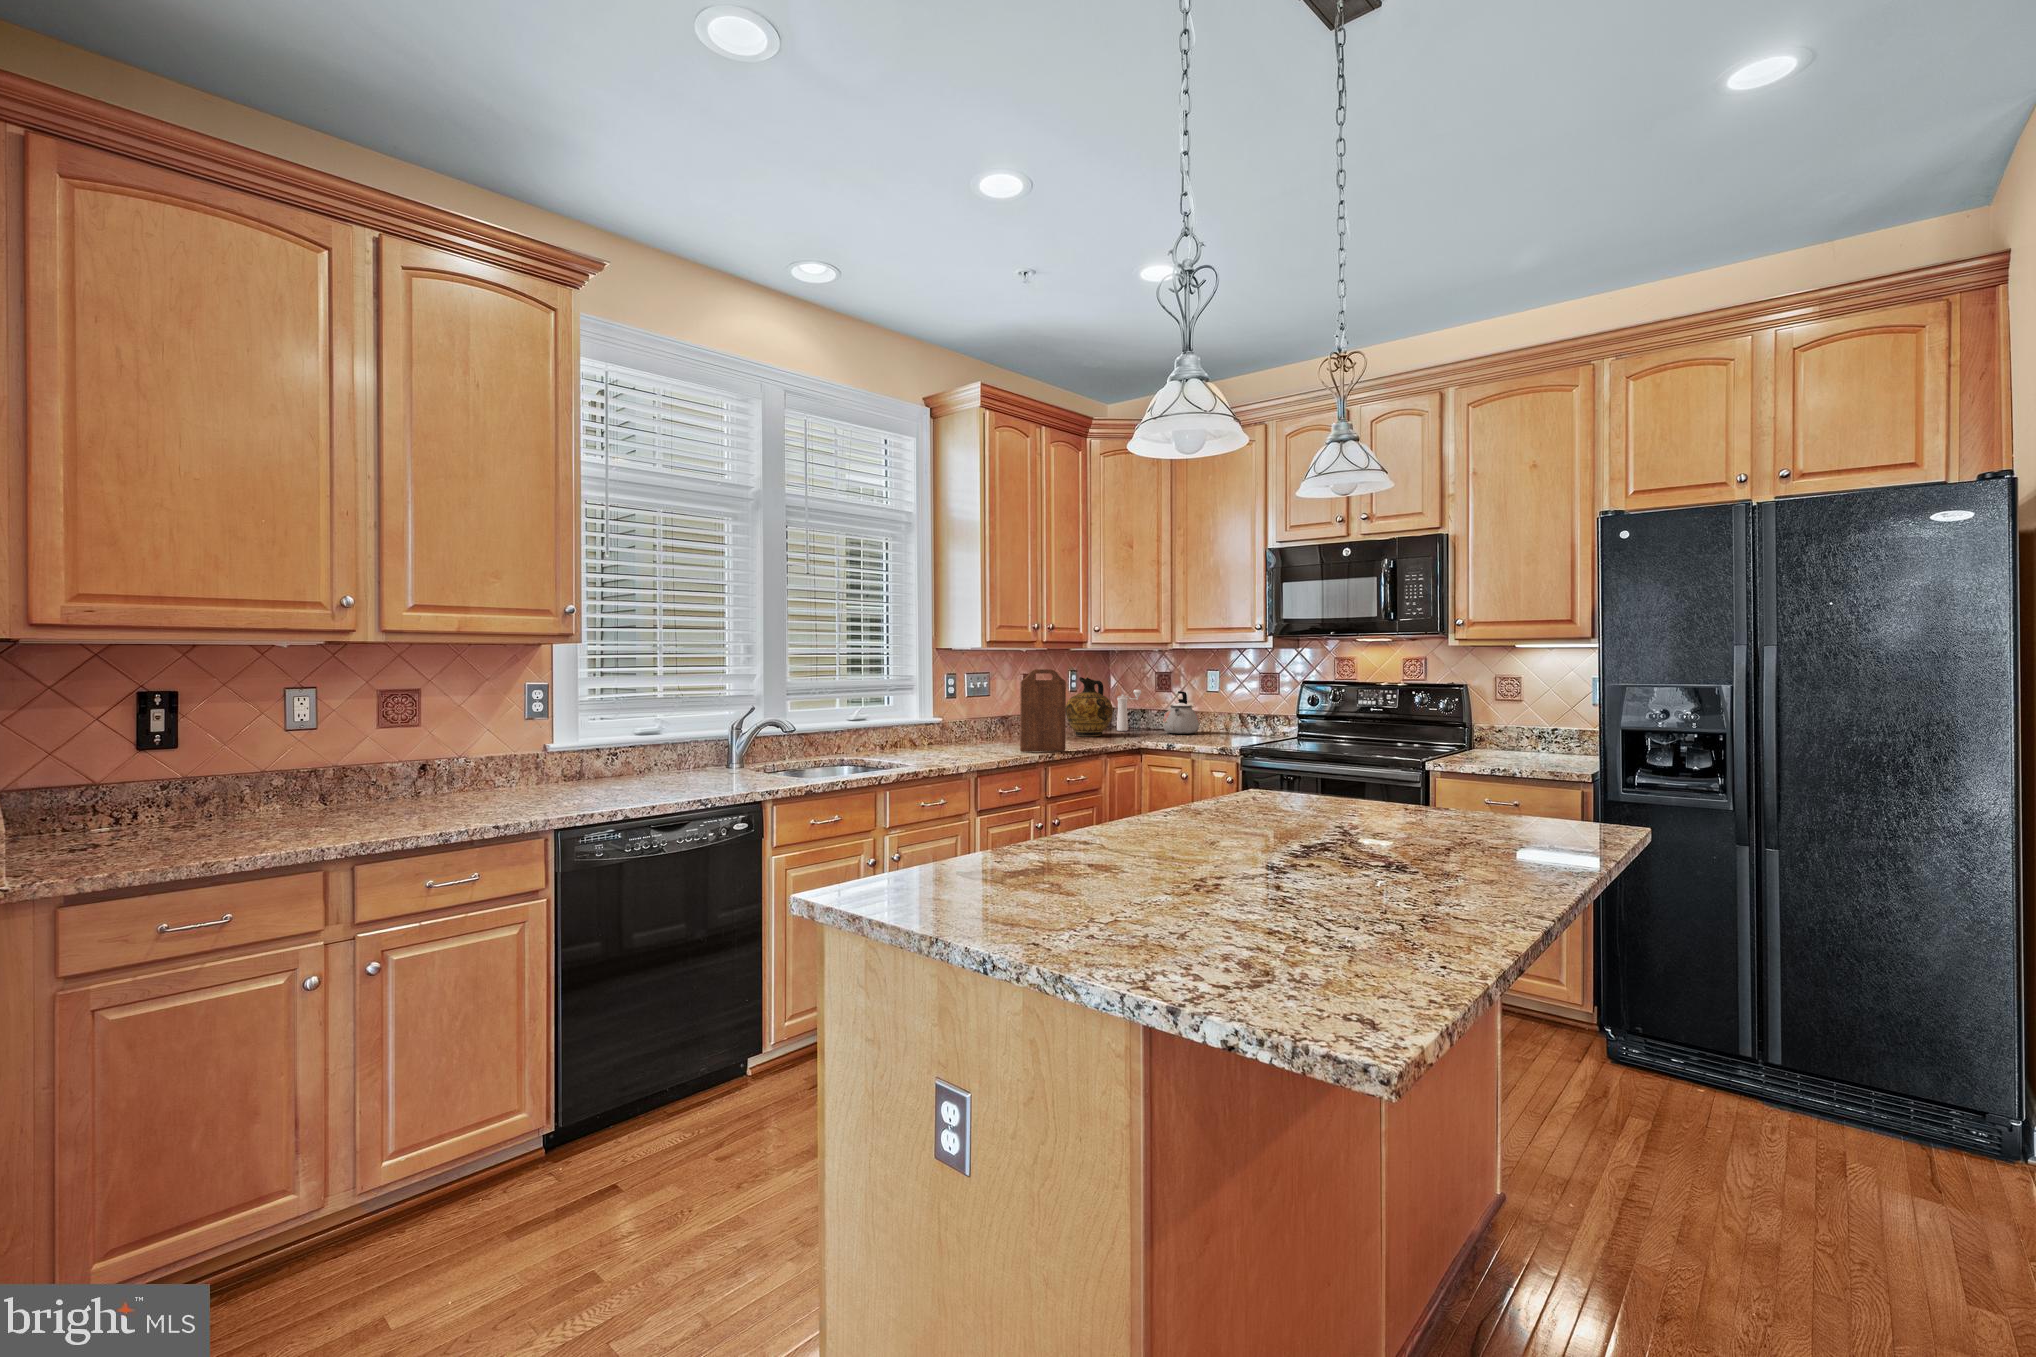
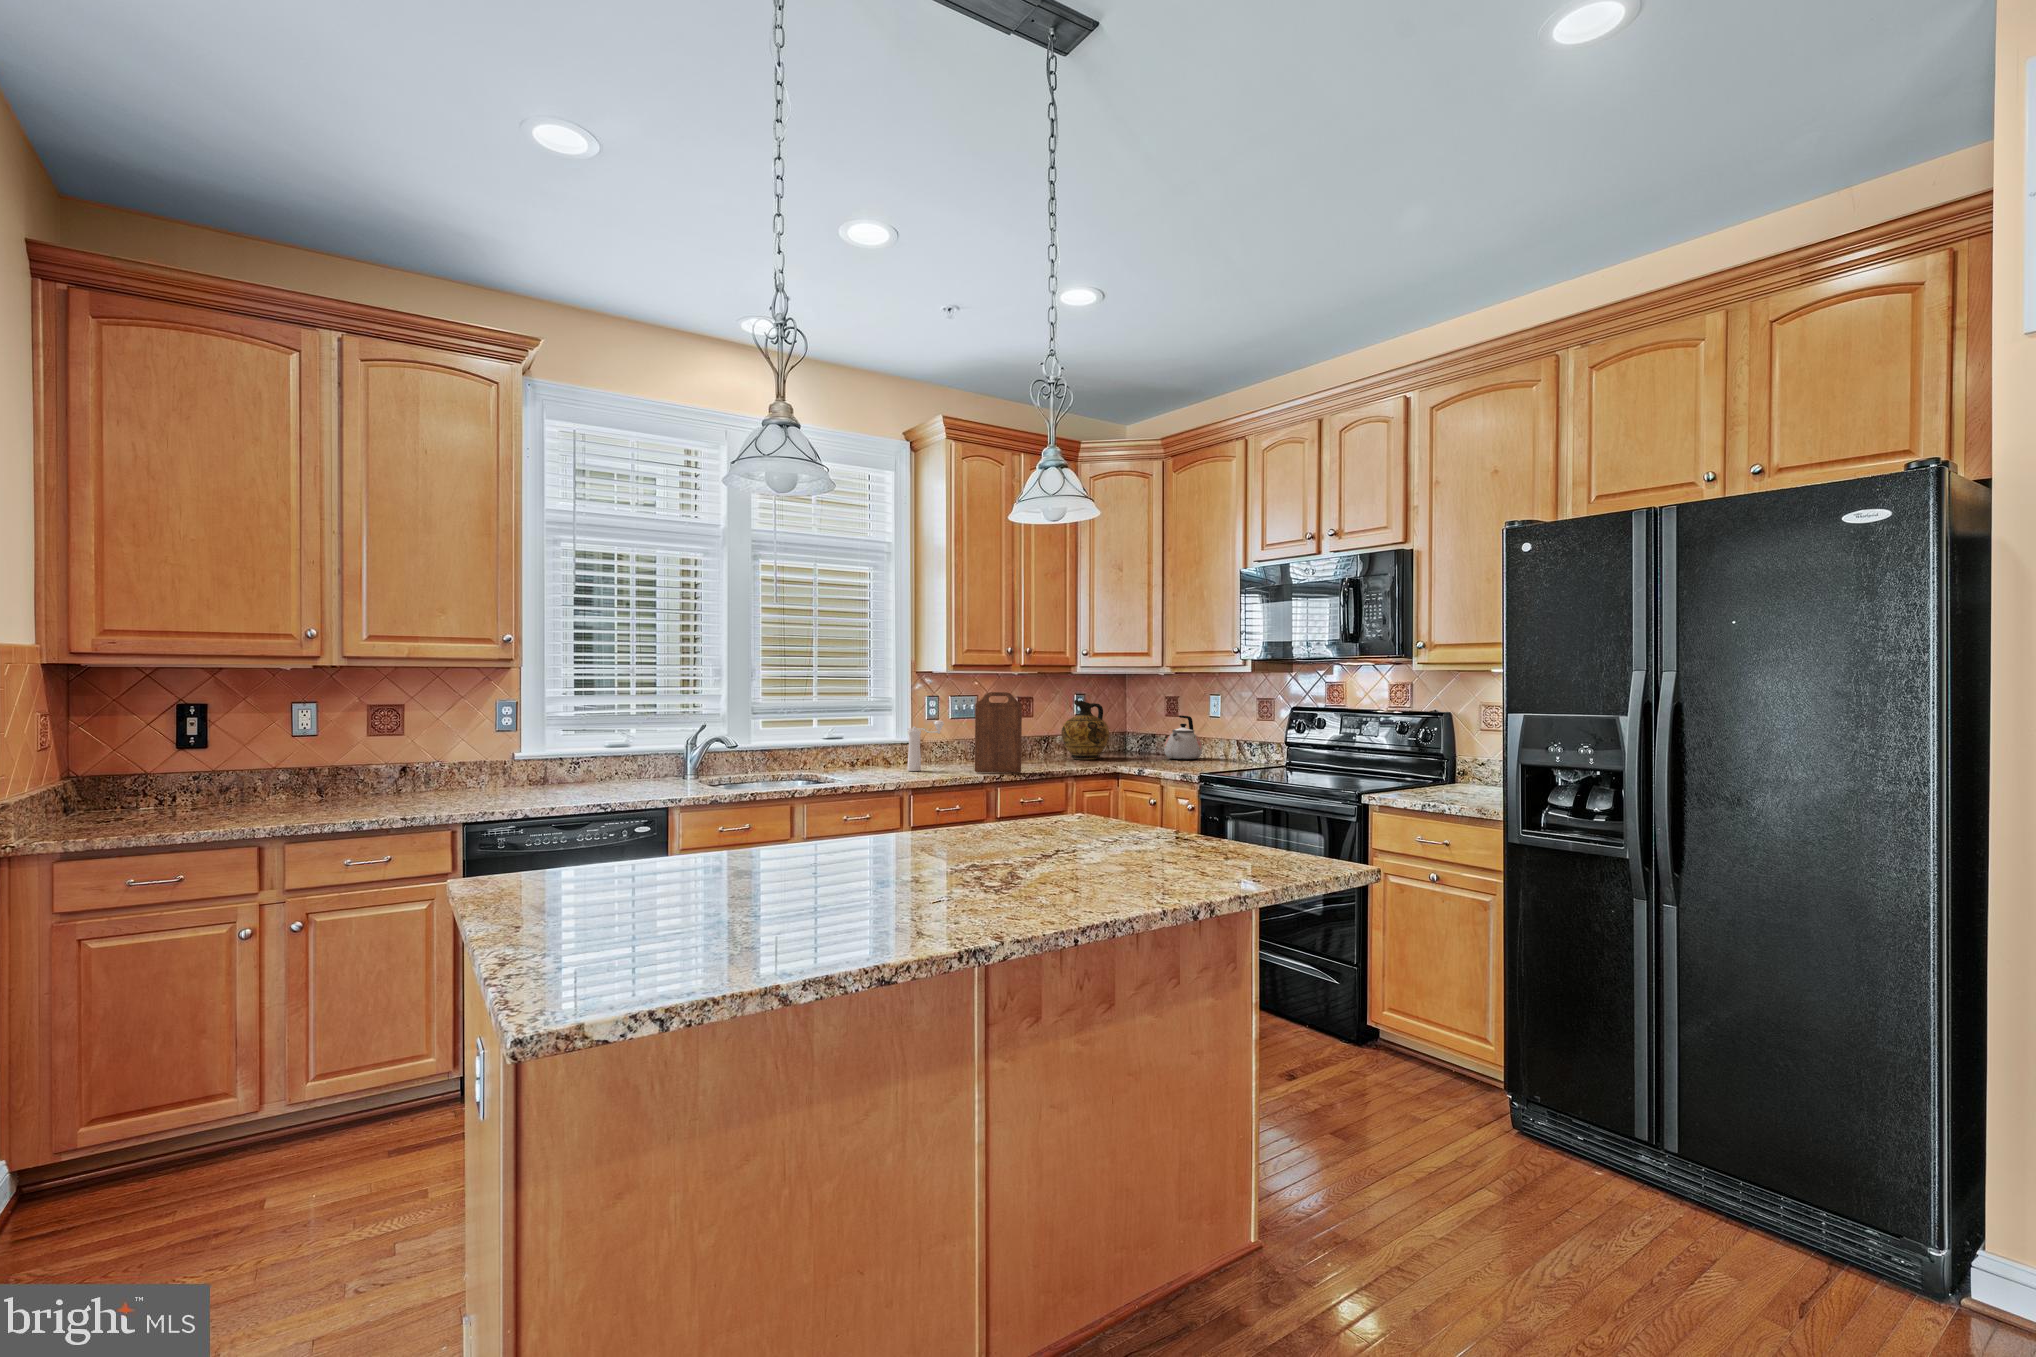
pepper mill: present [1117,690,1141,731] -> present [908,721,944,771]

